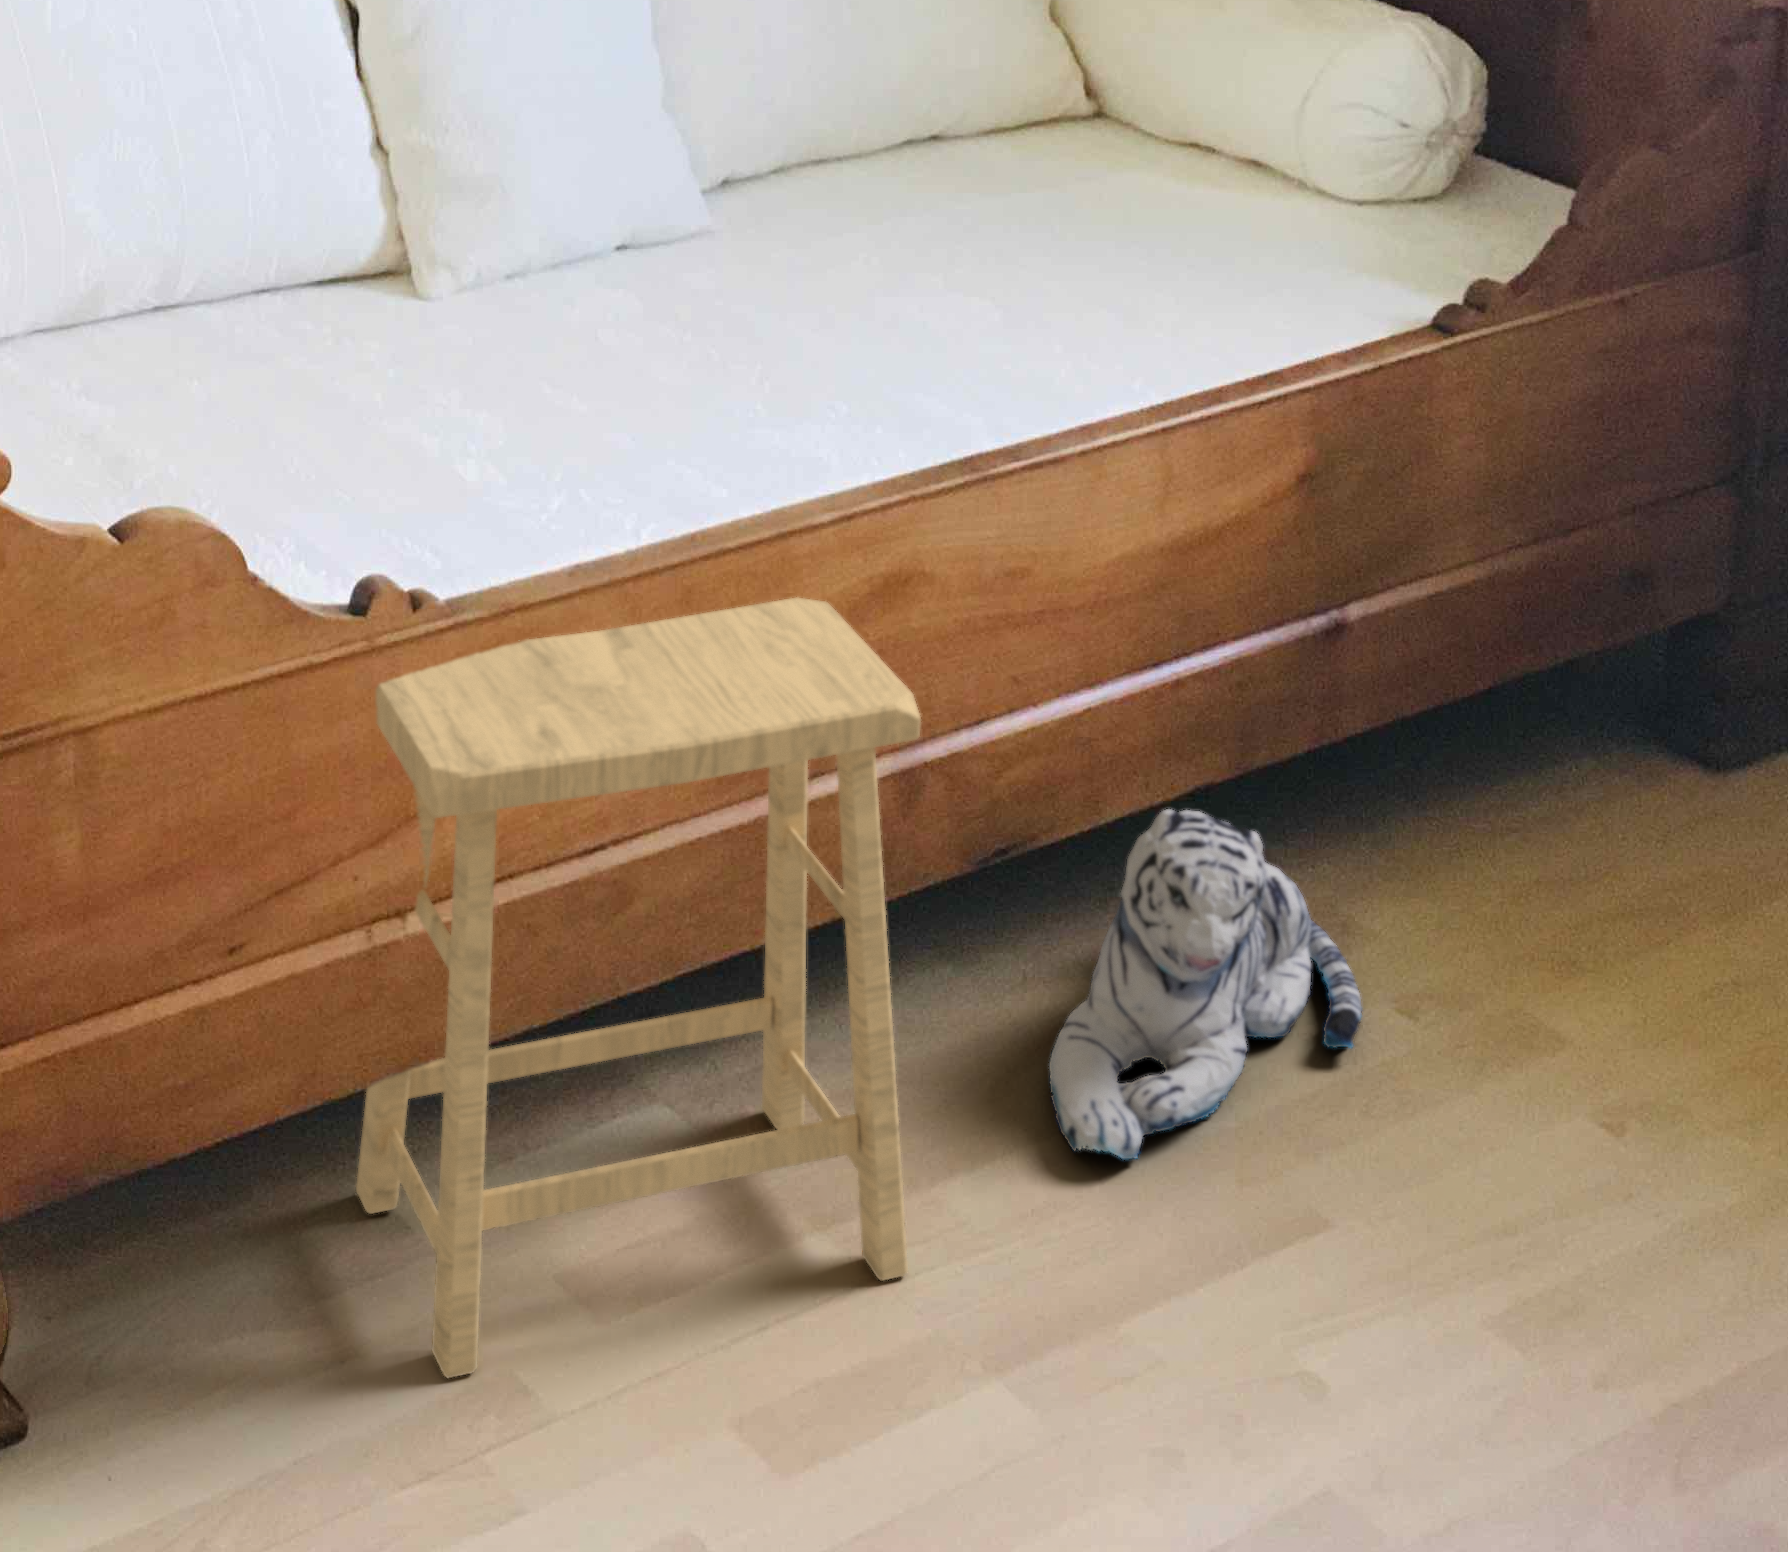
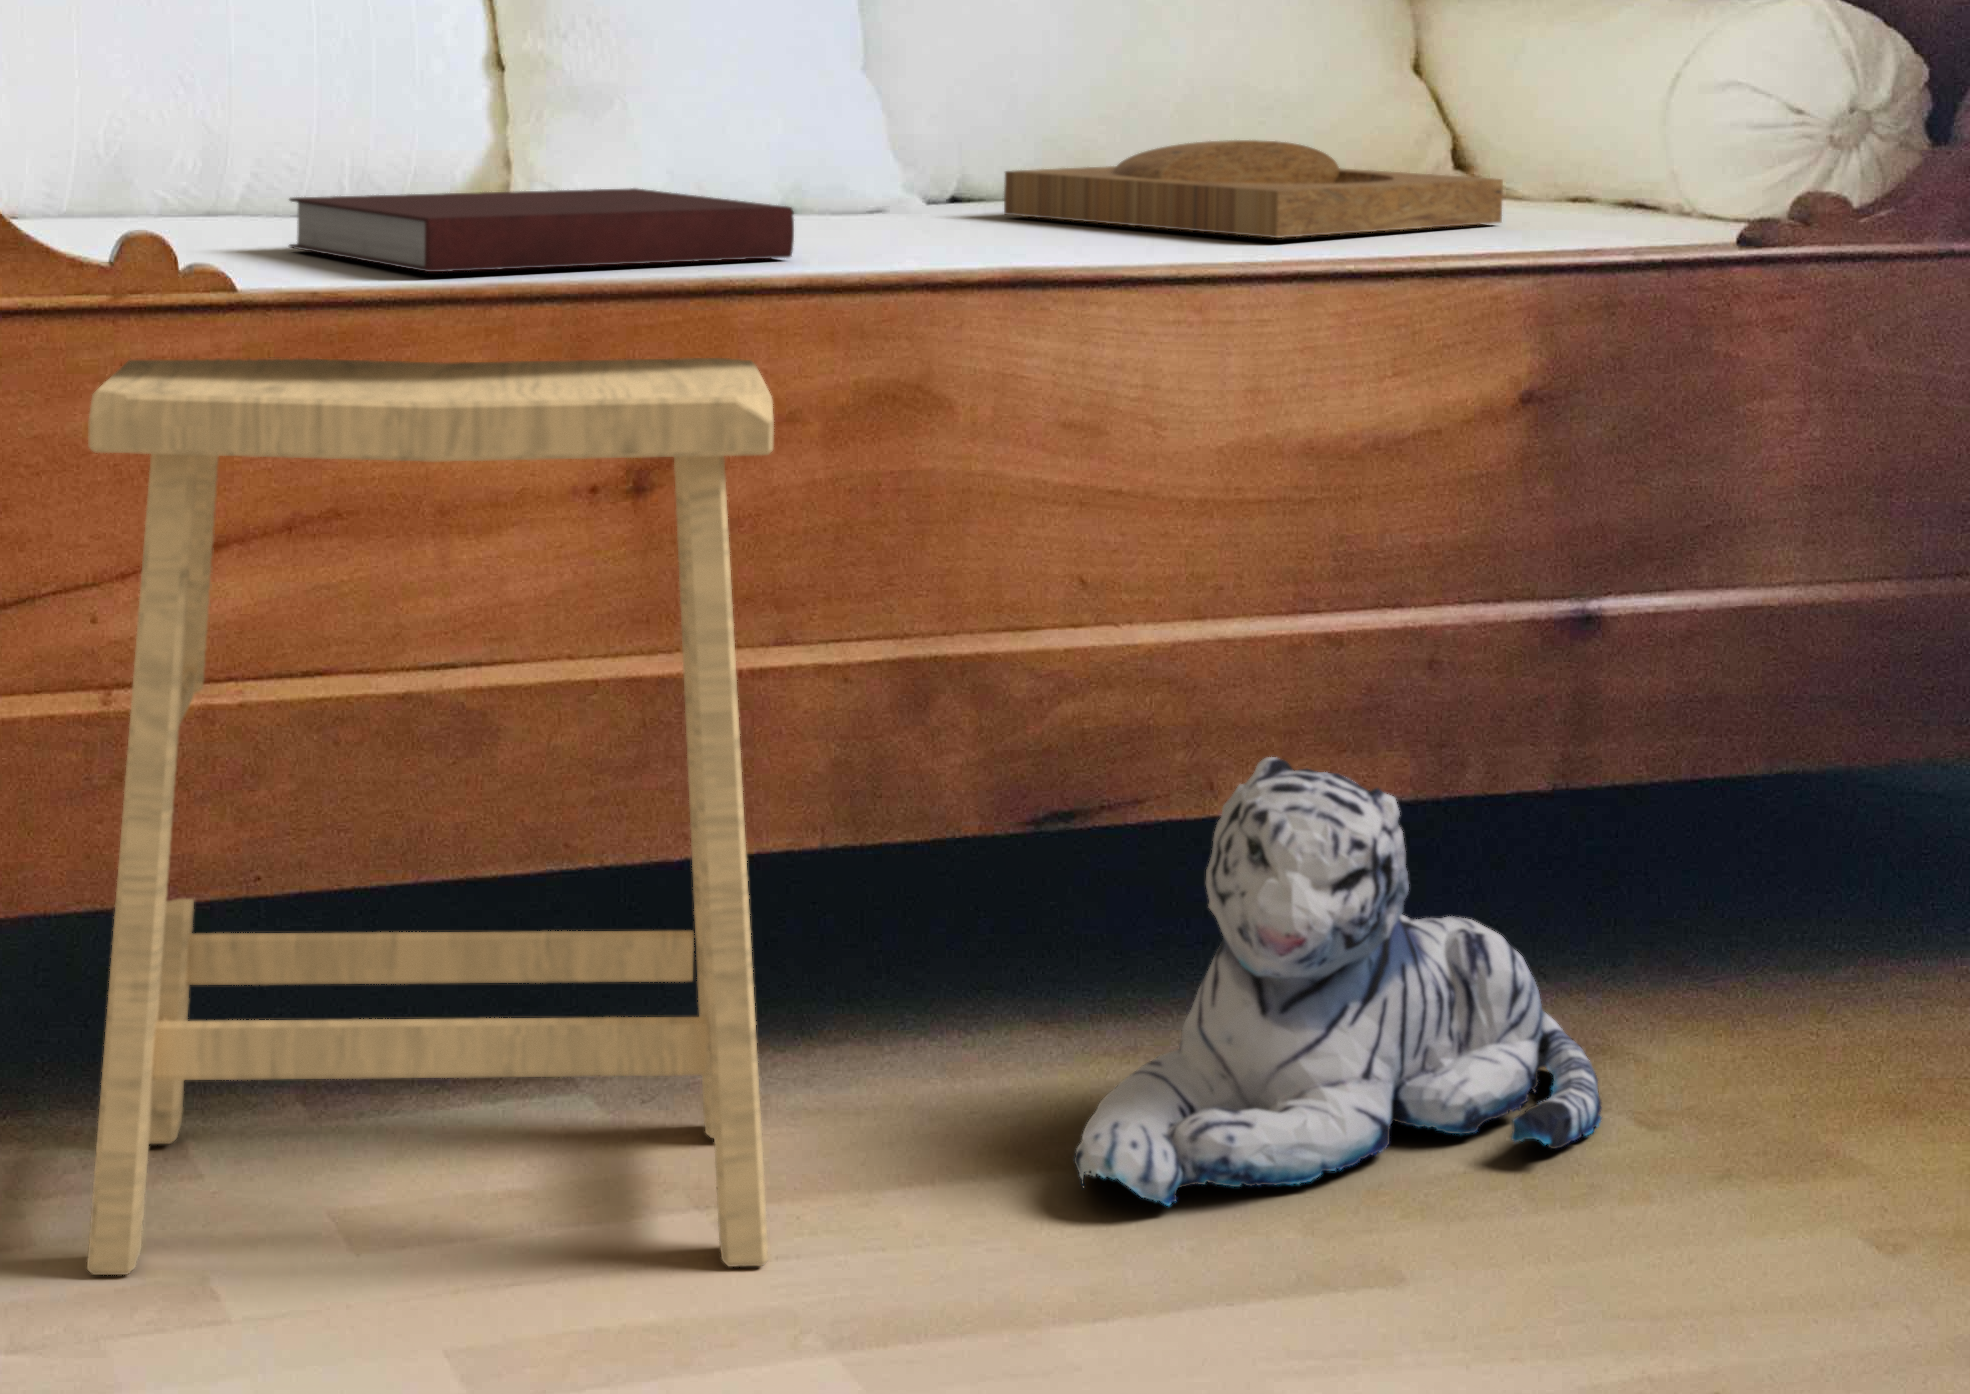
tray: none [838,186,1211,353] -> present [1004,140,1503,238]
notebook: none [390,361,793,558] -> present [289,188,794,272]

